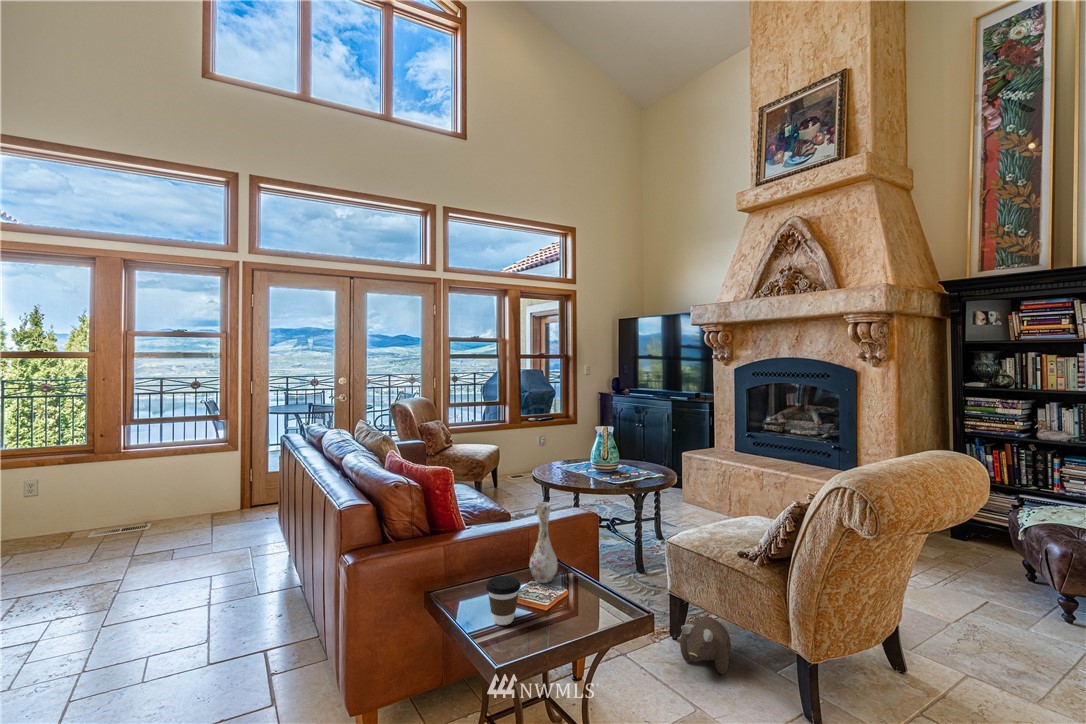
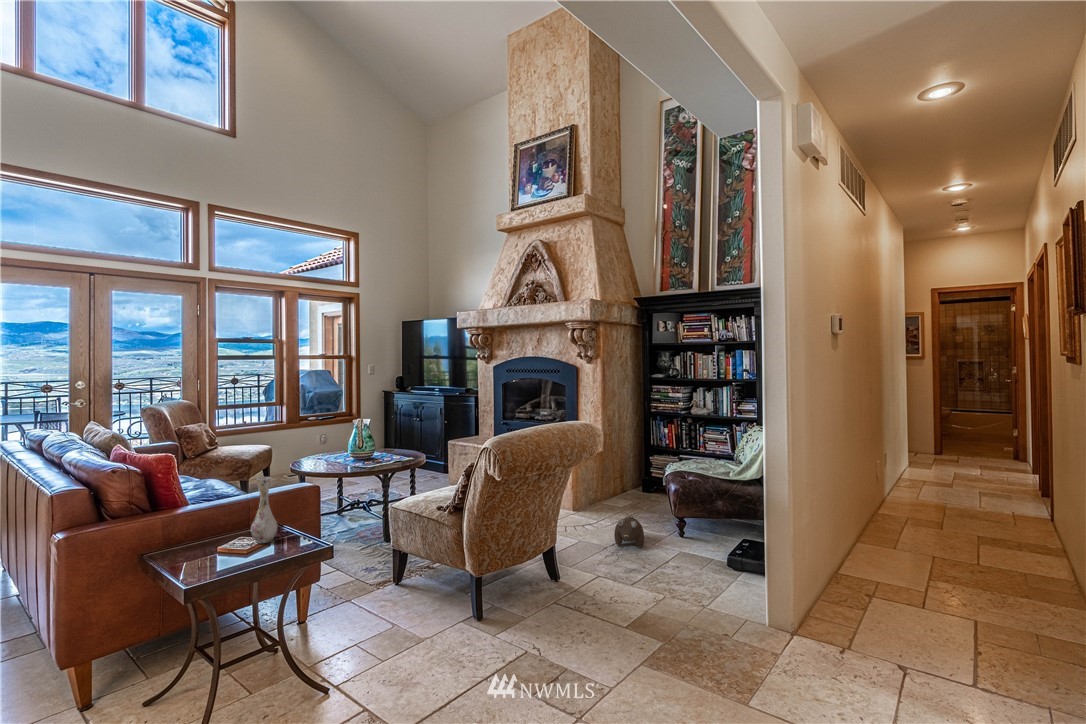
coffee cup: present [486,576,521,625] -> none [197,535,230,574]
plush toy: present [680,617,731,674] -> present [614,517,644,548]

